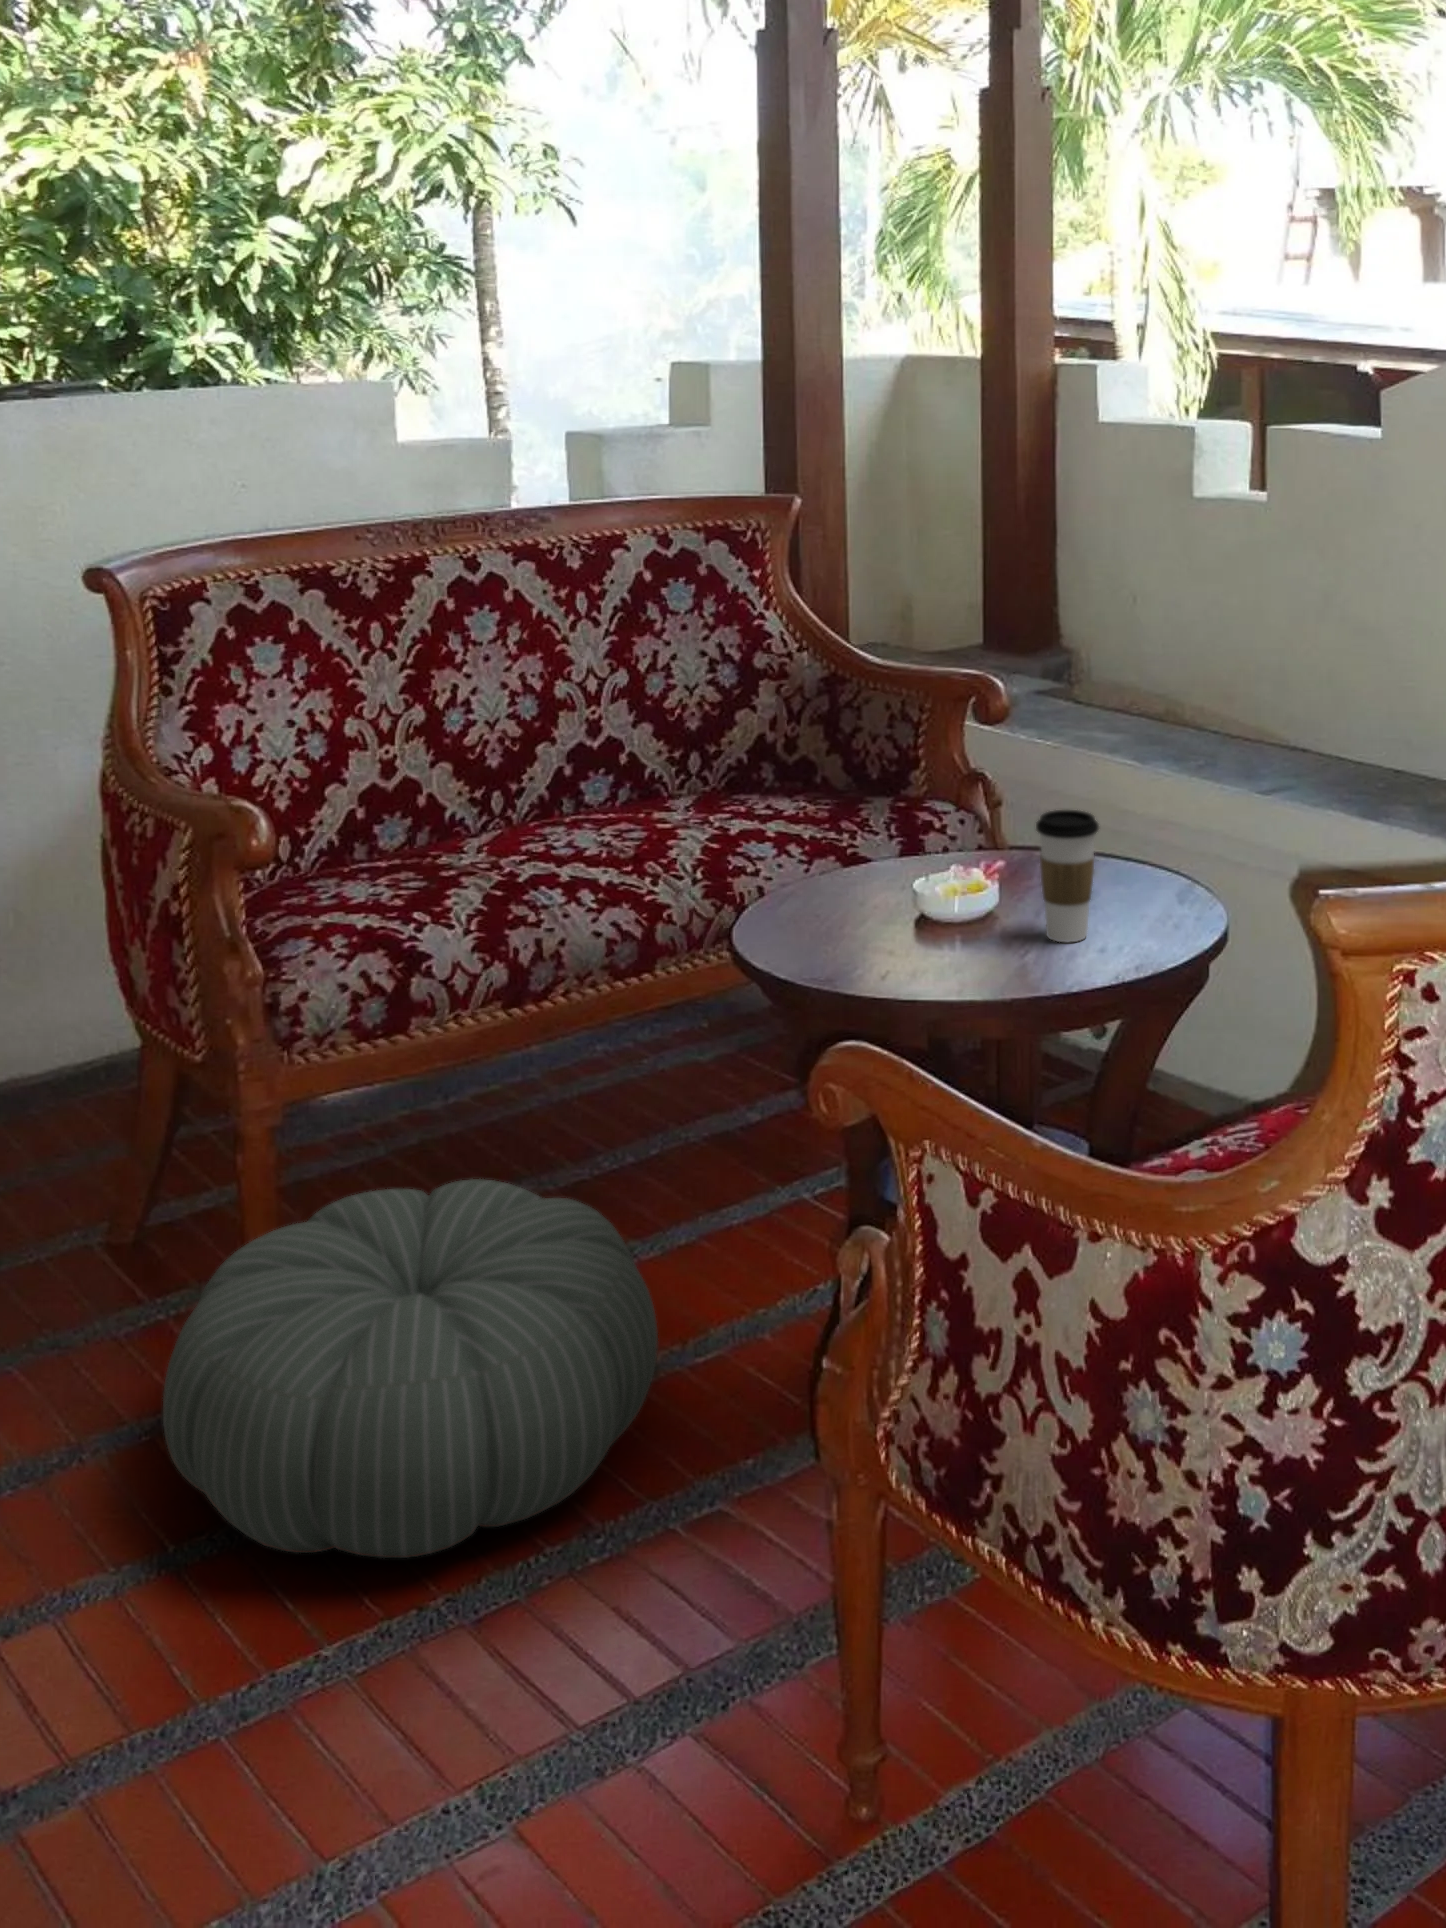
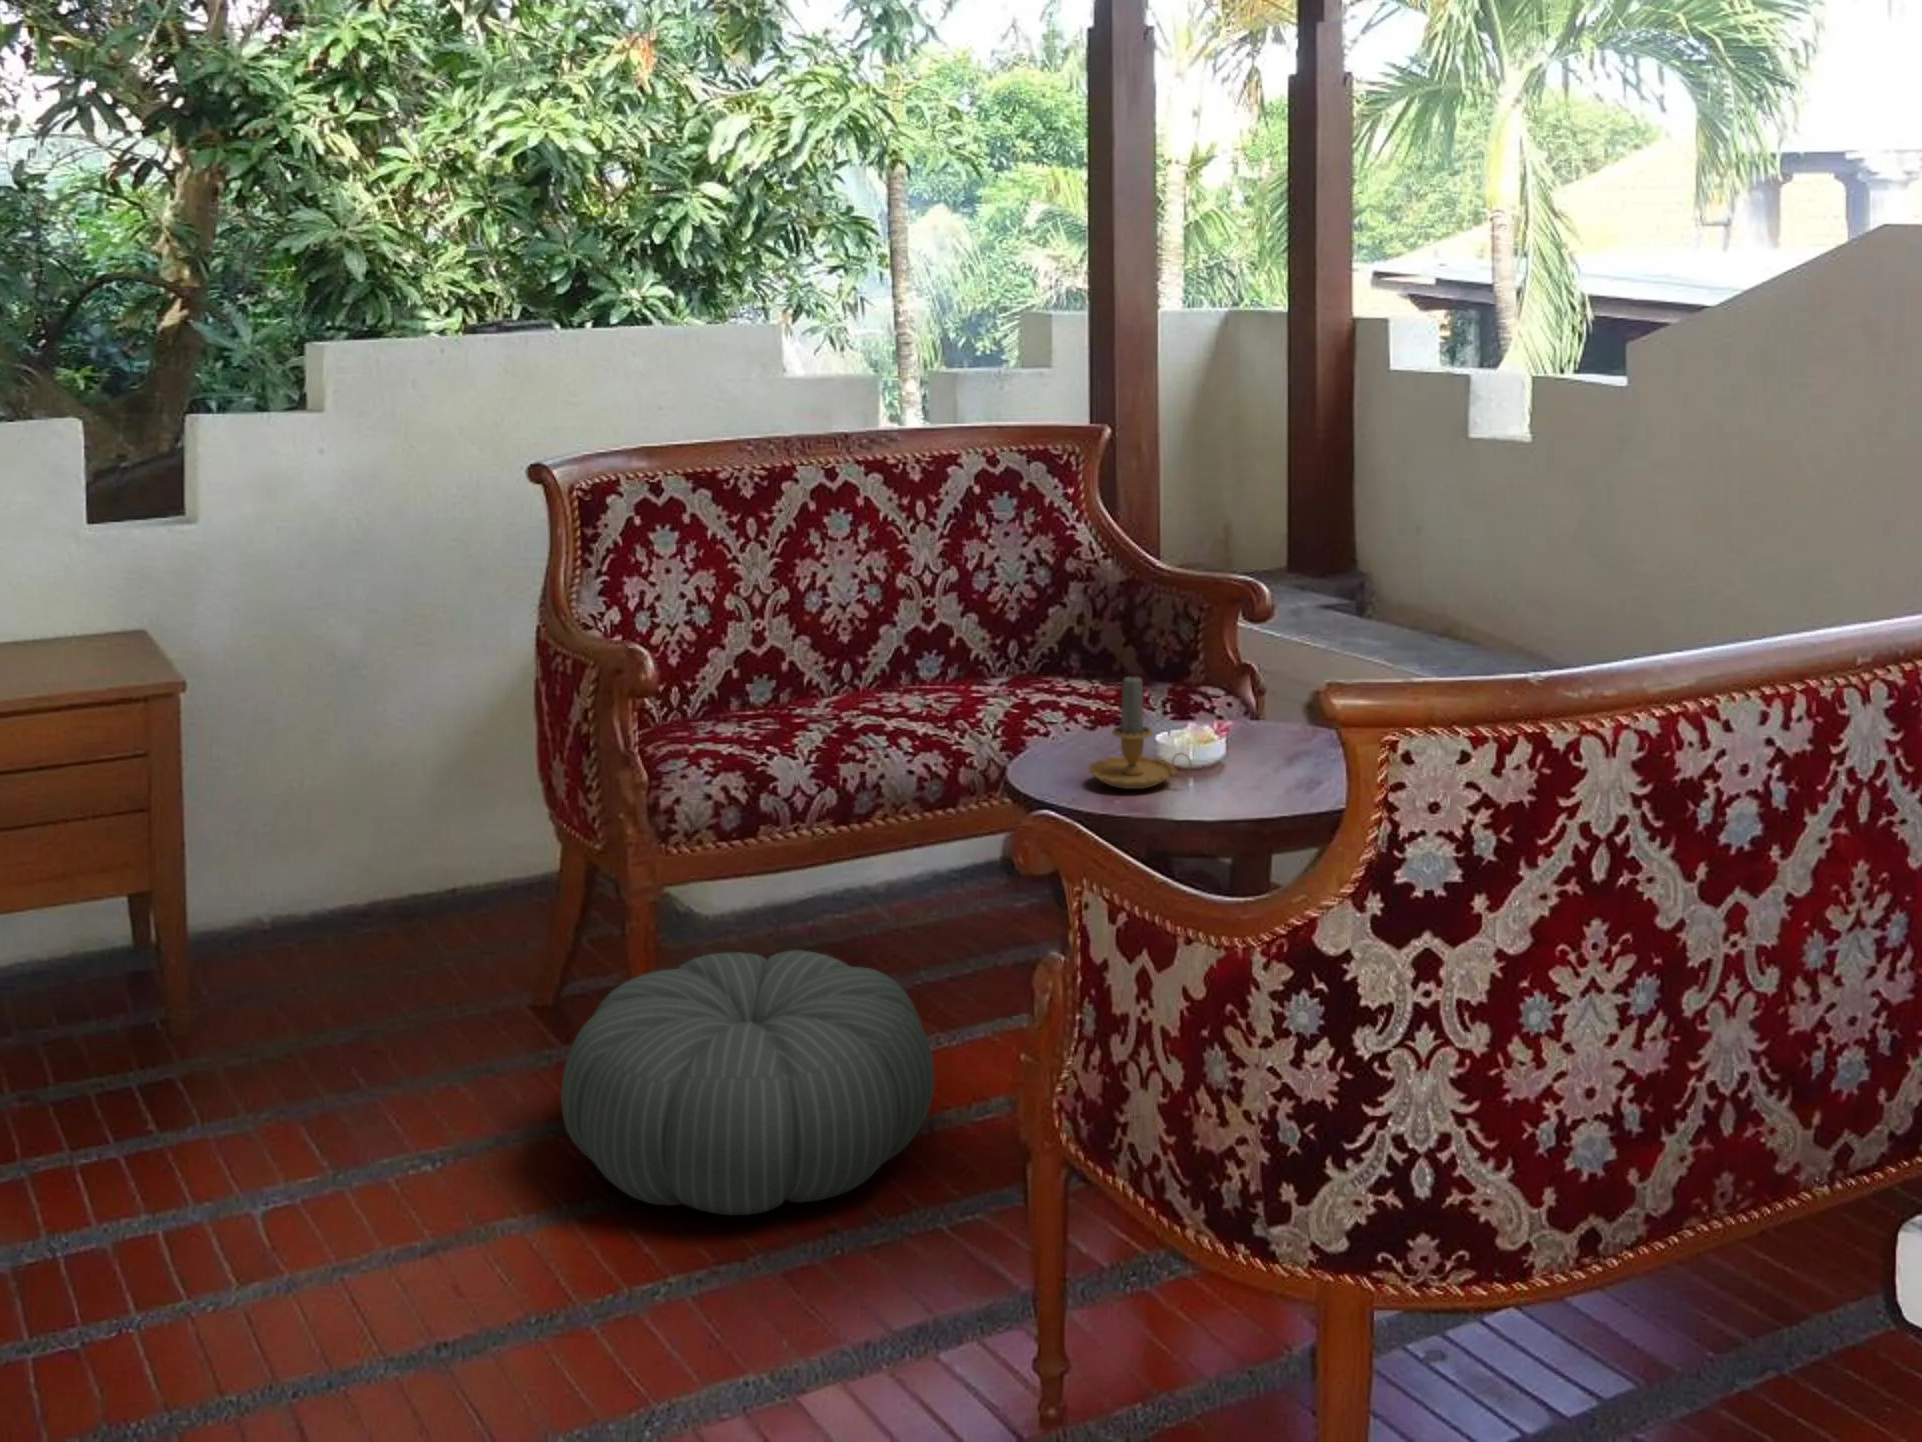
coffee cup: present [1036,810,1099,942] -> none [1242,673,1293,781]
candle: none [851,820,982,966] -> present [1089,677,1191,789]

